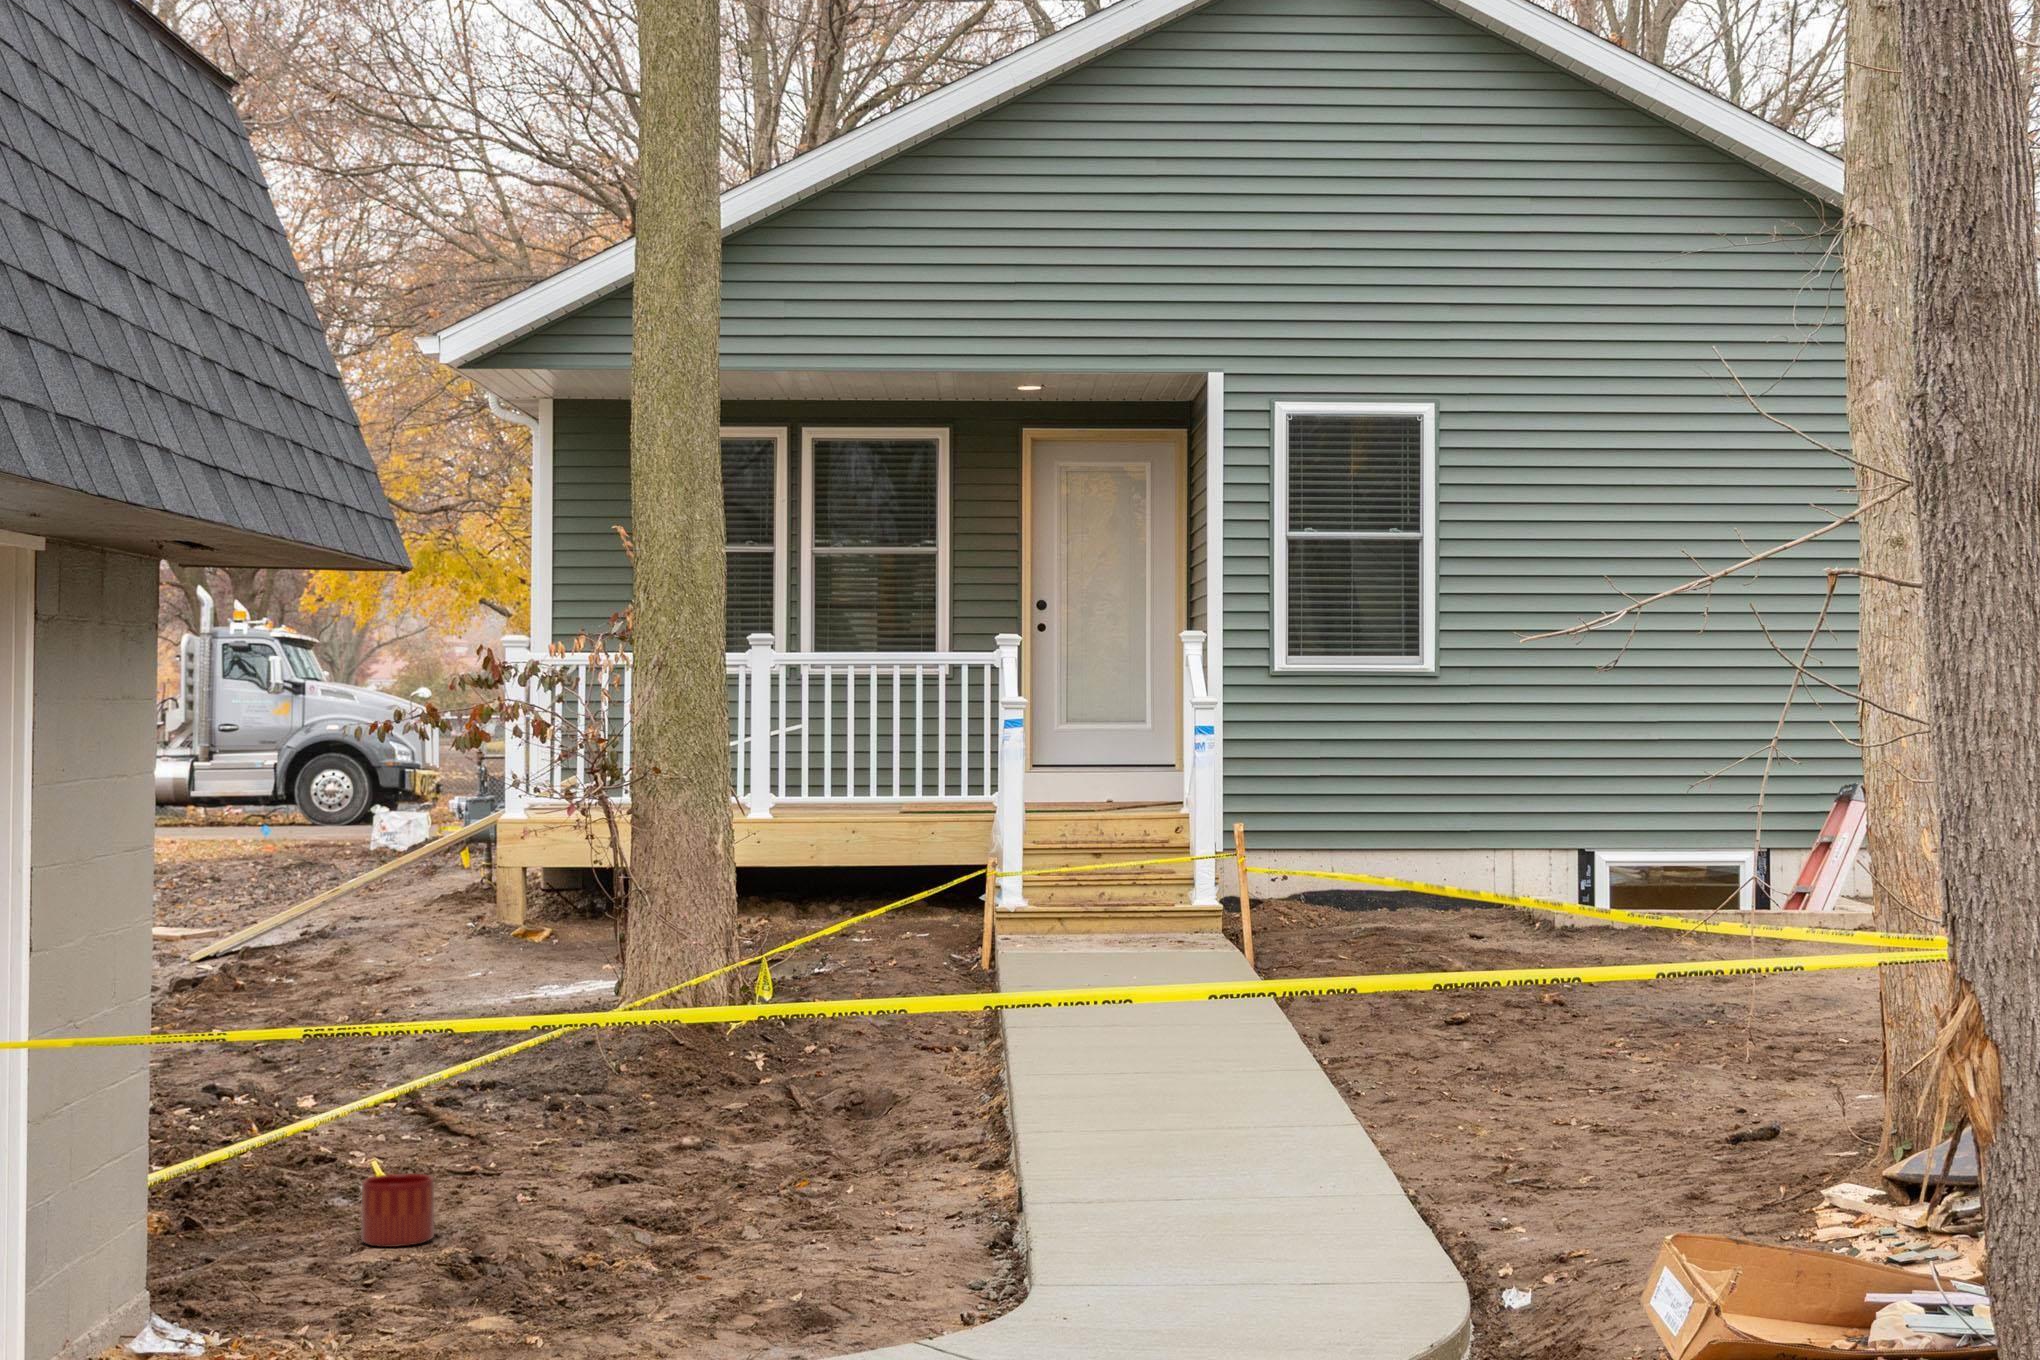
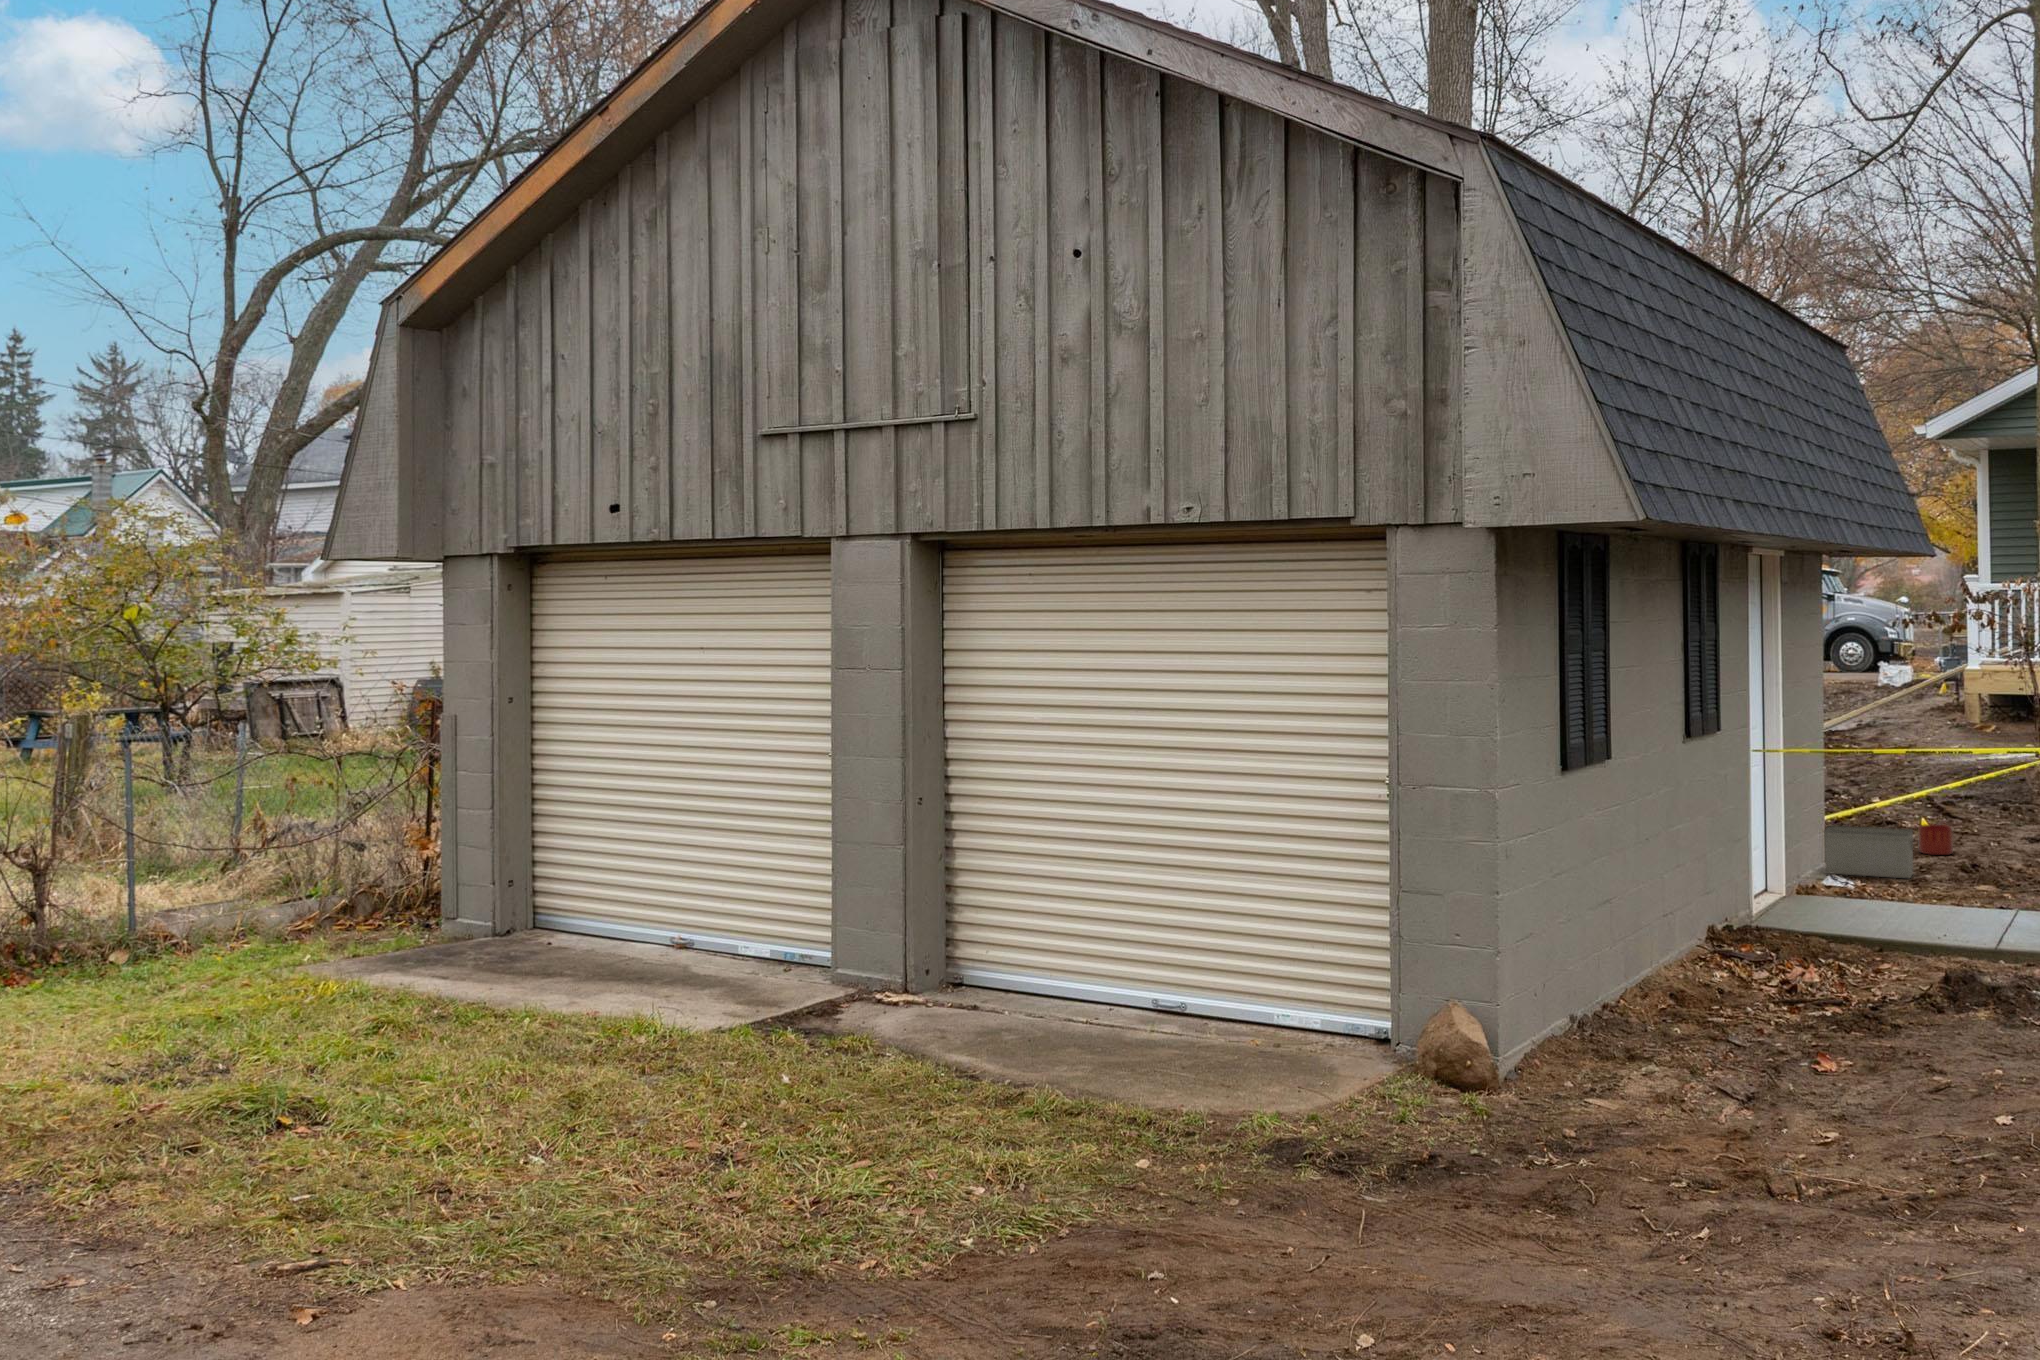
storage bin: none [120,1205,336,1338] -> present [1824,826,1913,878]

